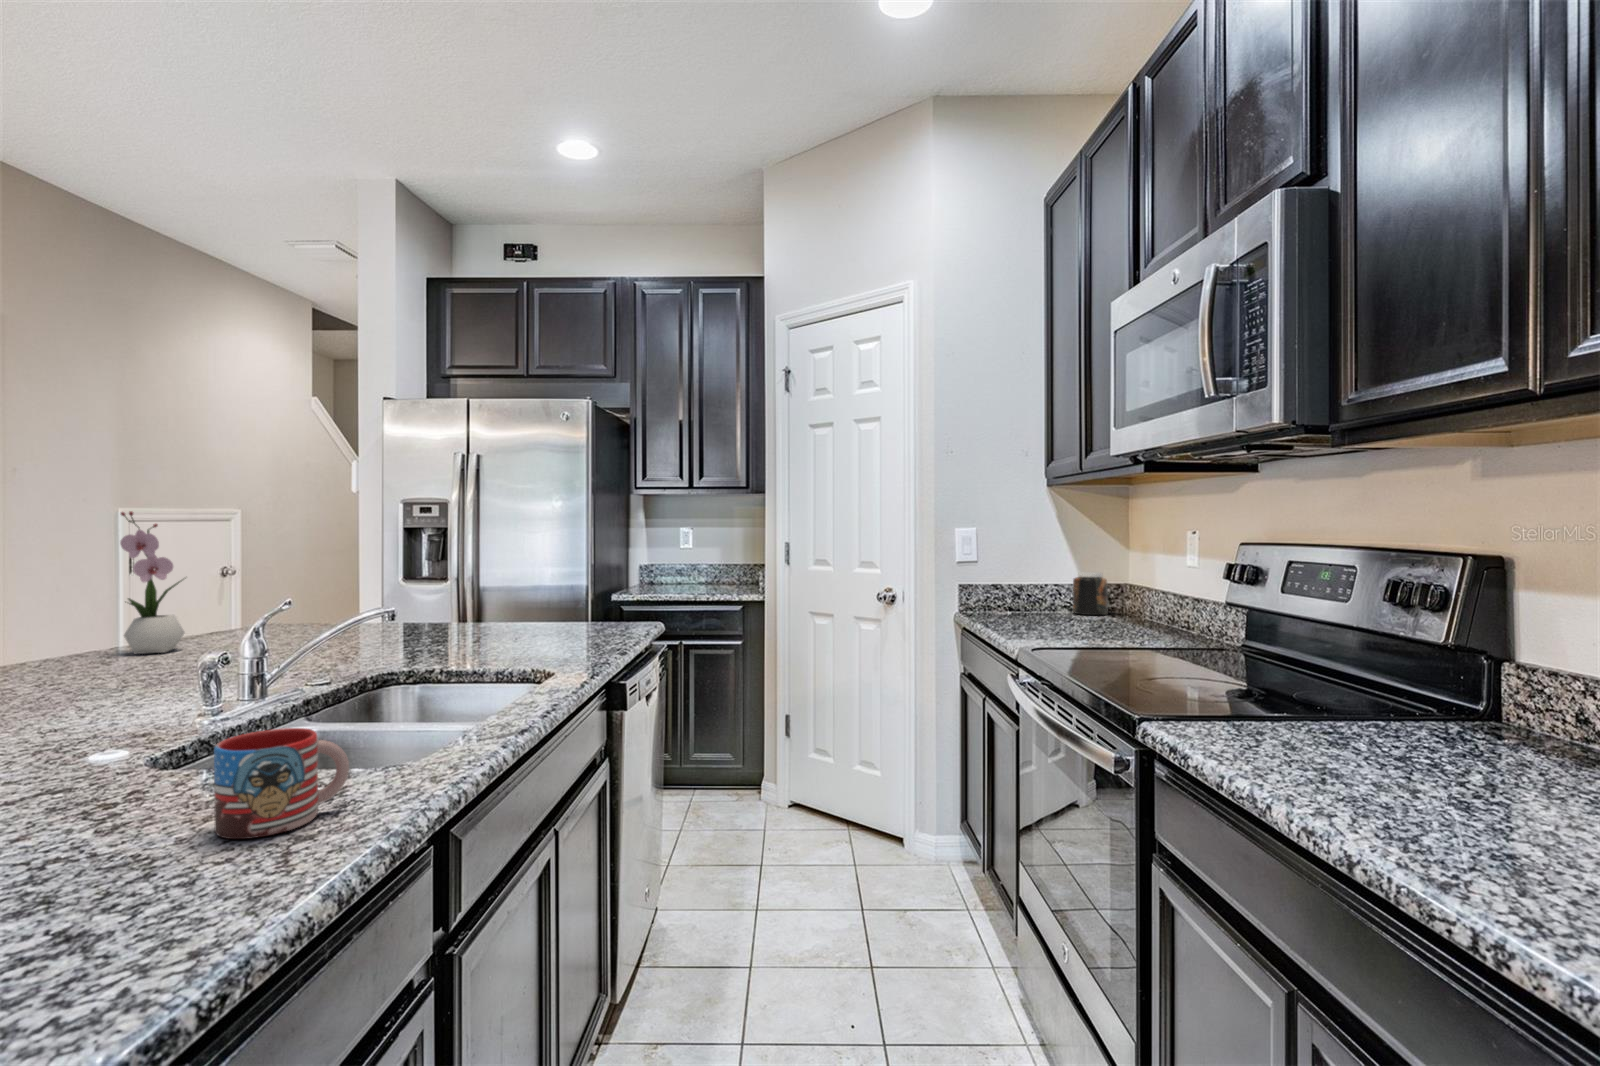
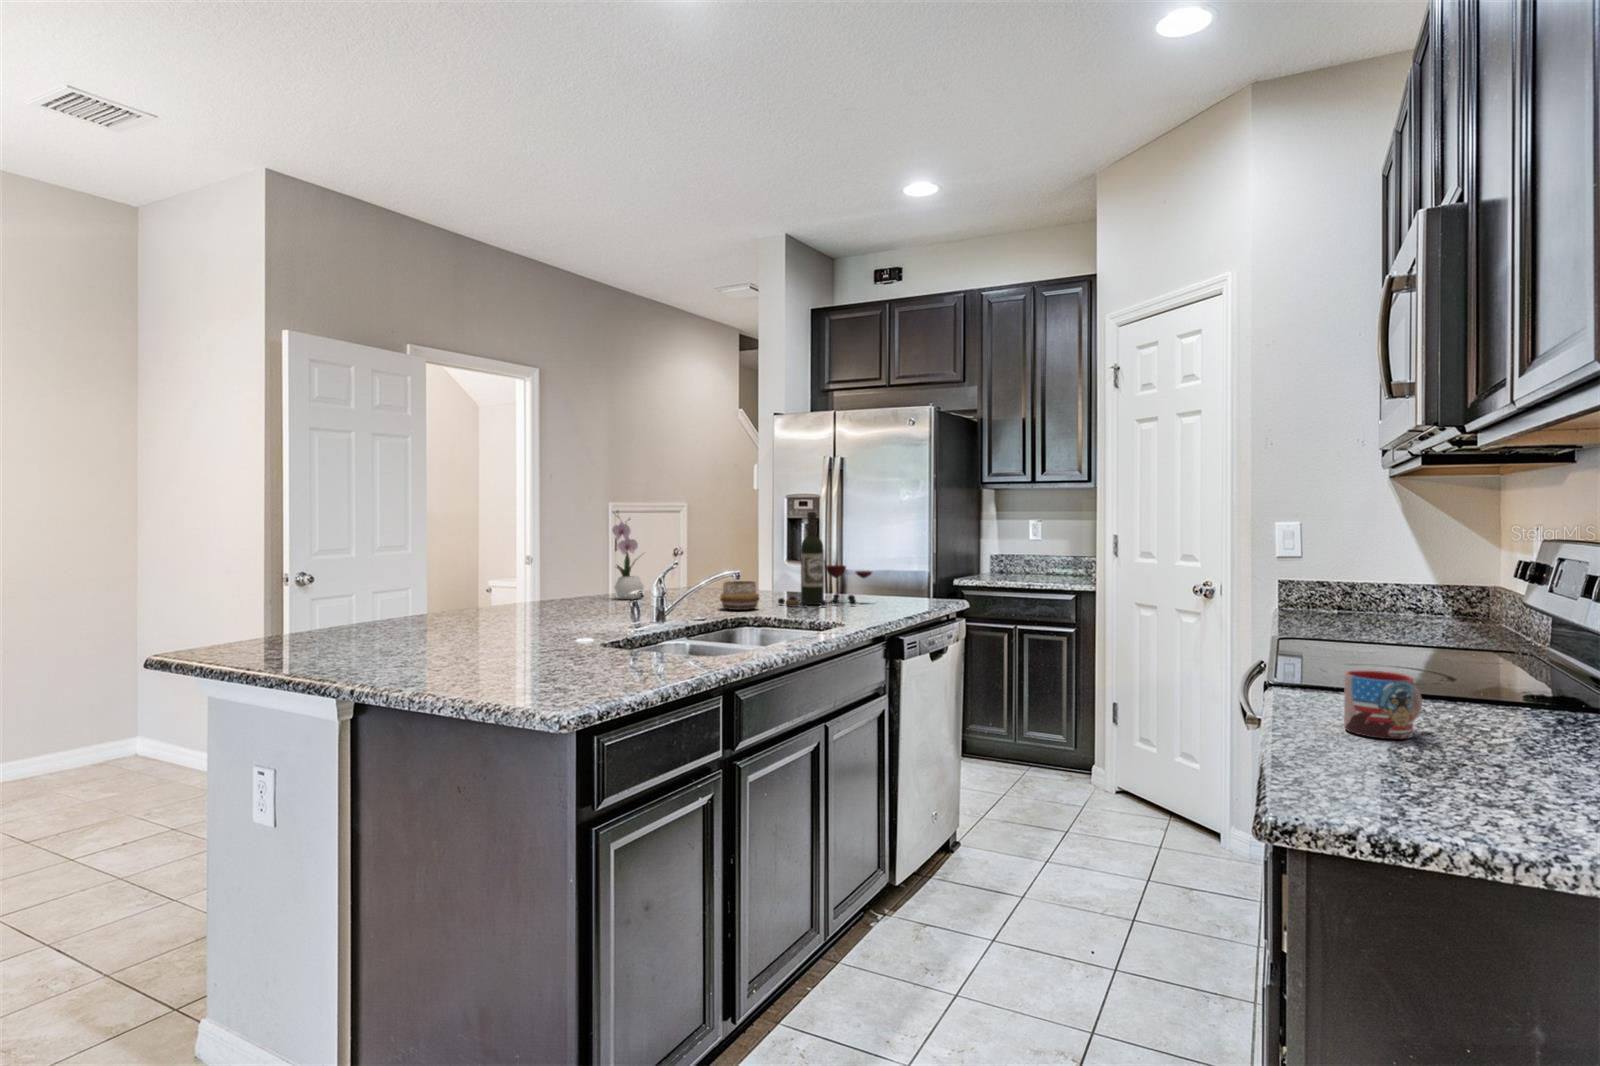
wine bottle: none [427,516,562,646] -> present [778,512,872,607]
jar: present [1073,572,1108,615] -> none [1423,571,1469,621]
decorative bowl: none [339,615,405,659] -> present [720,581,759,610]
mug: present [214,728,349,839] -> present [1344,670,1422,739]

